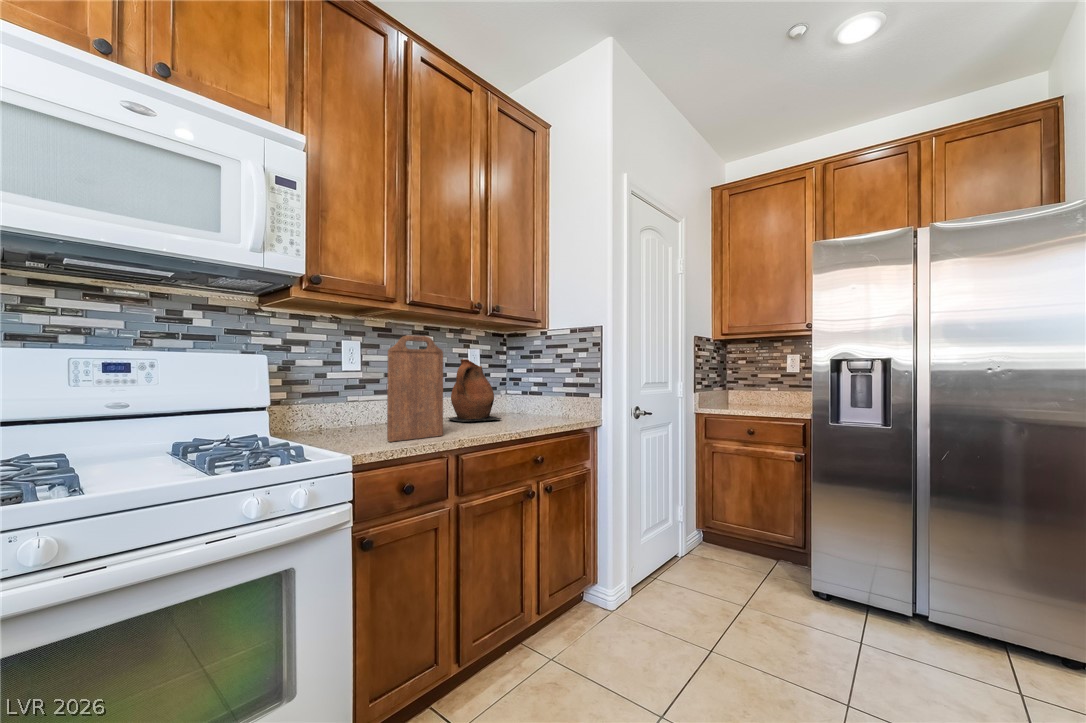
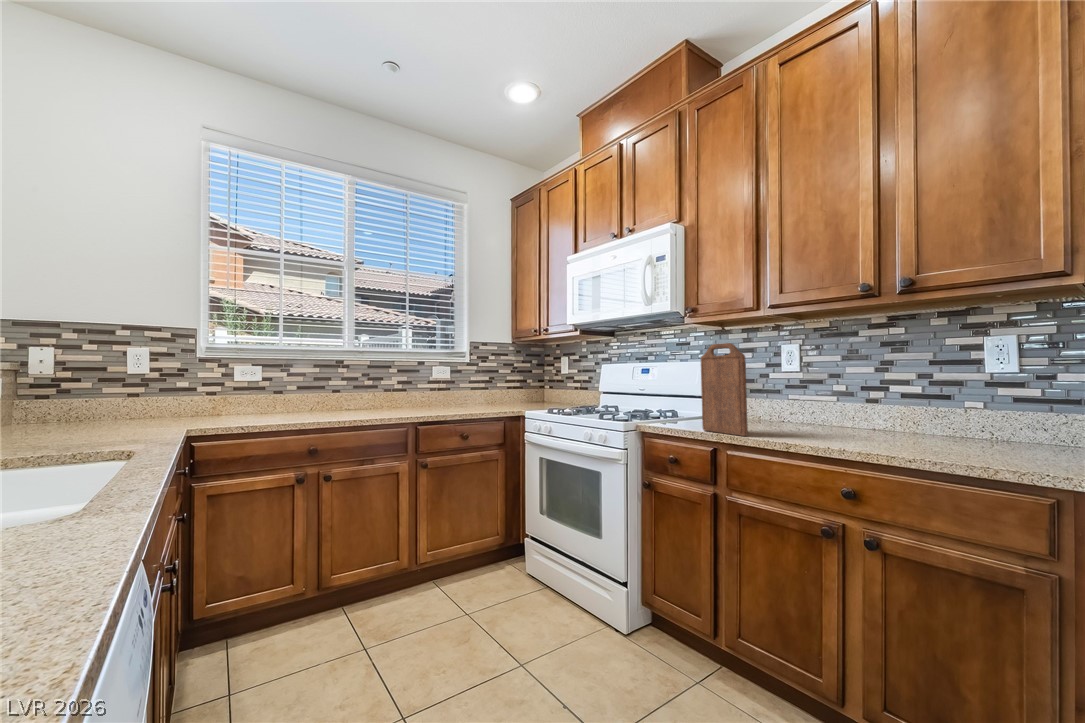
ceramic pitcher: present [448,359,501,422] -> none [863,357,973,447]

